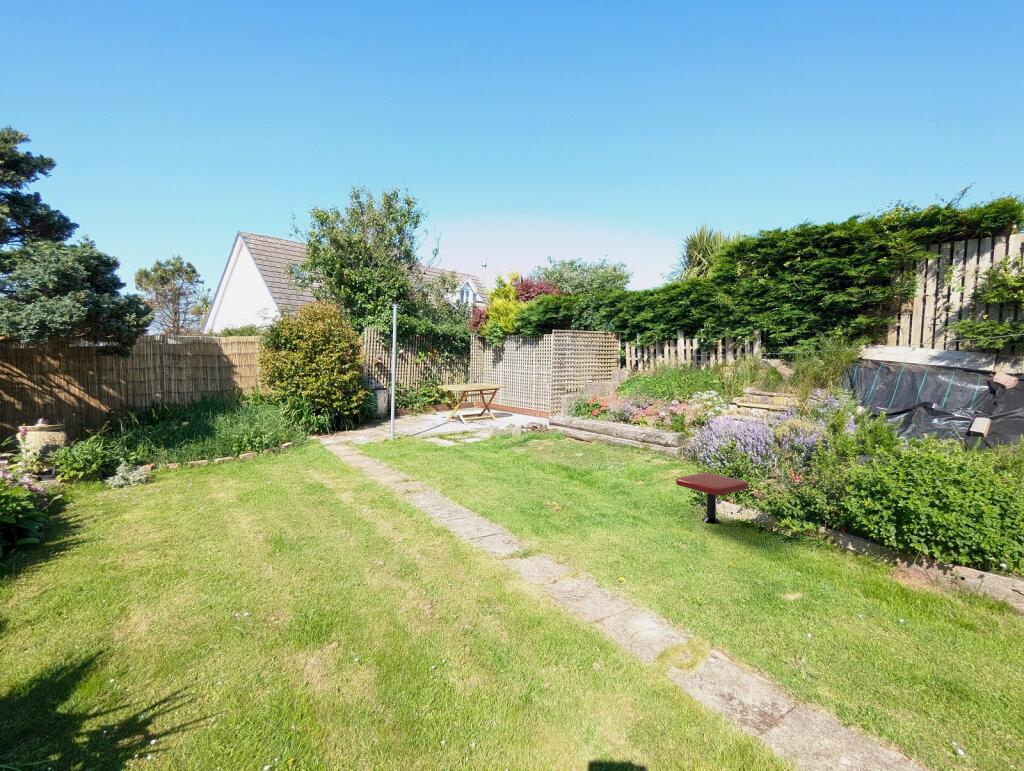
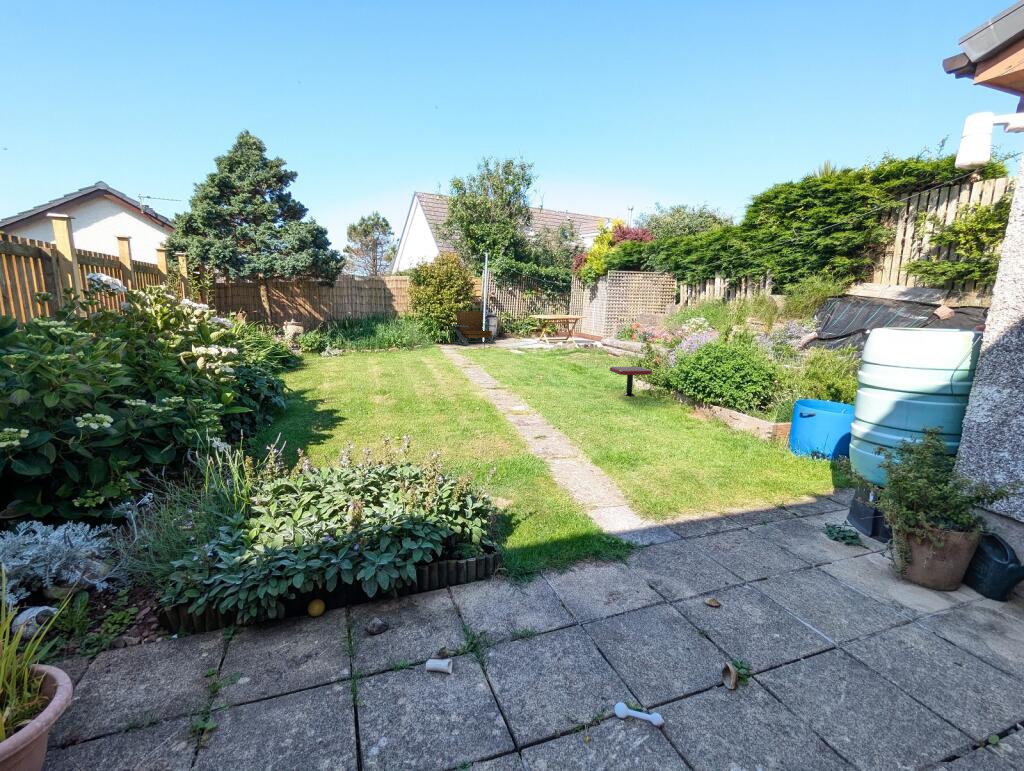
lounge chair: none [334,384,401,435] -> present [452,311,496,345]

